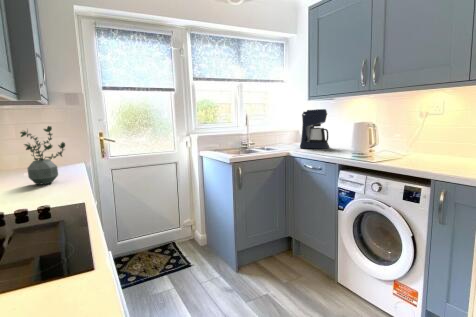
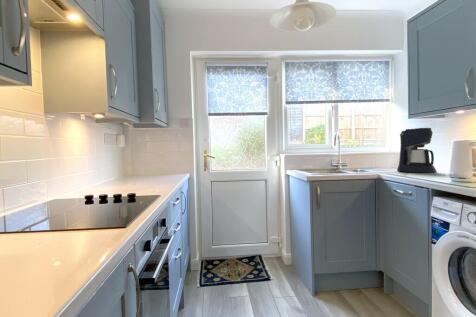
potted plant: present [20,126,65,185] -> none [138,141,166,185]

